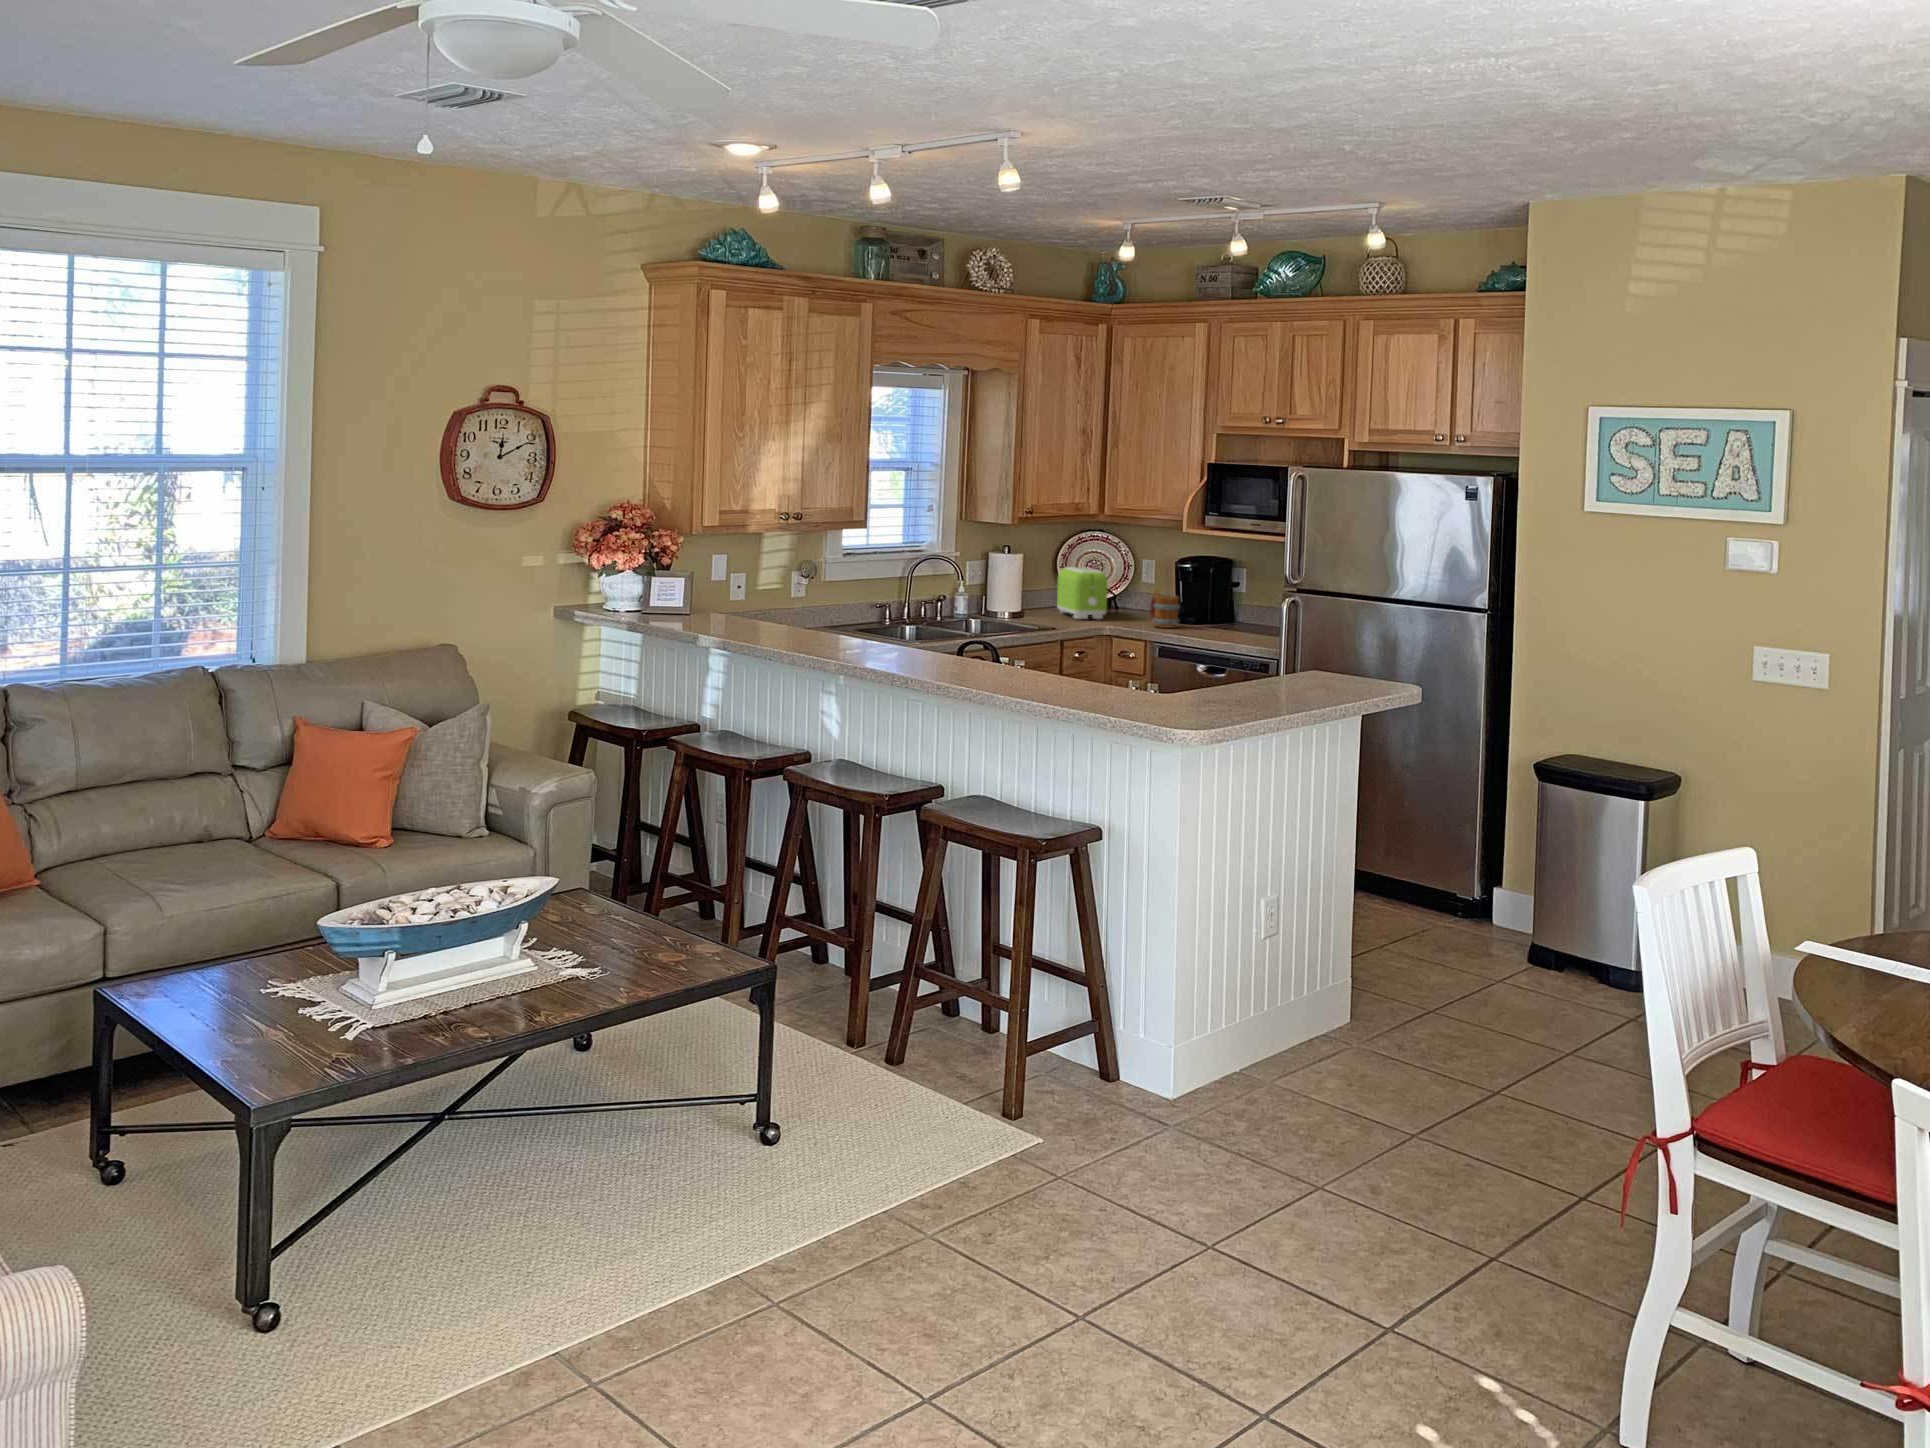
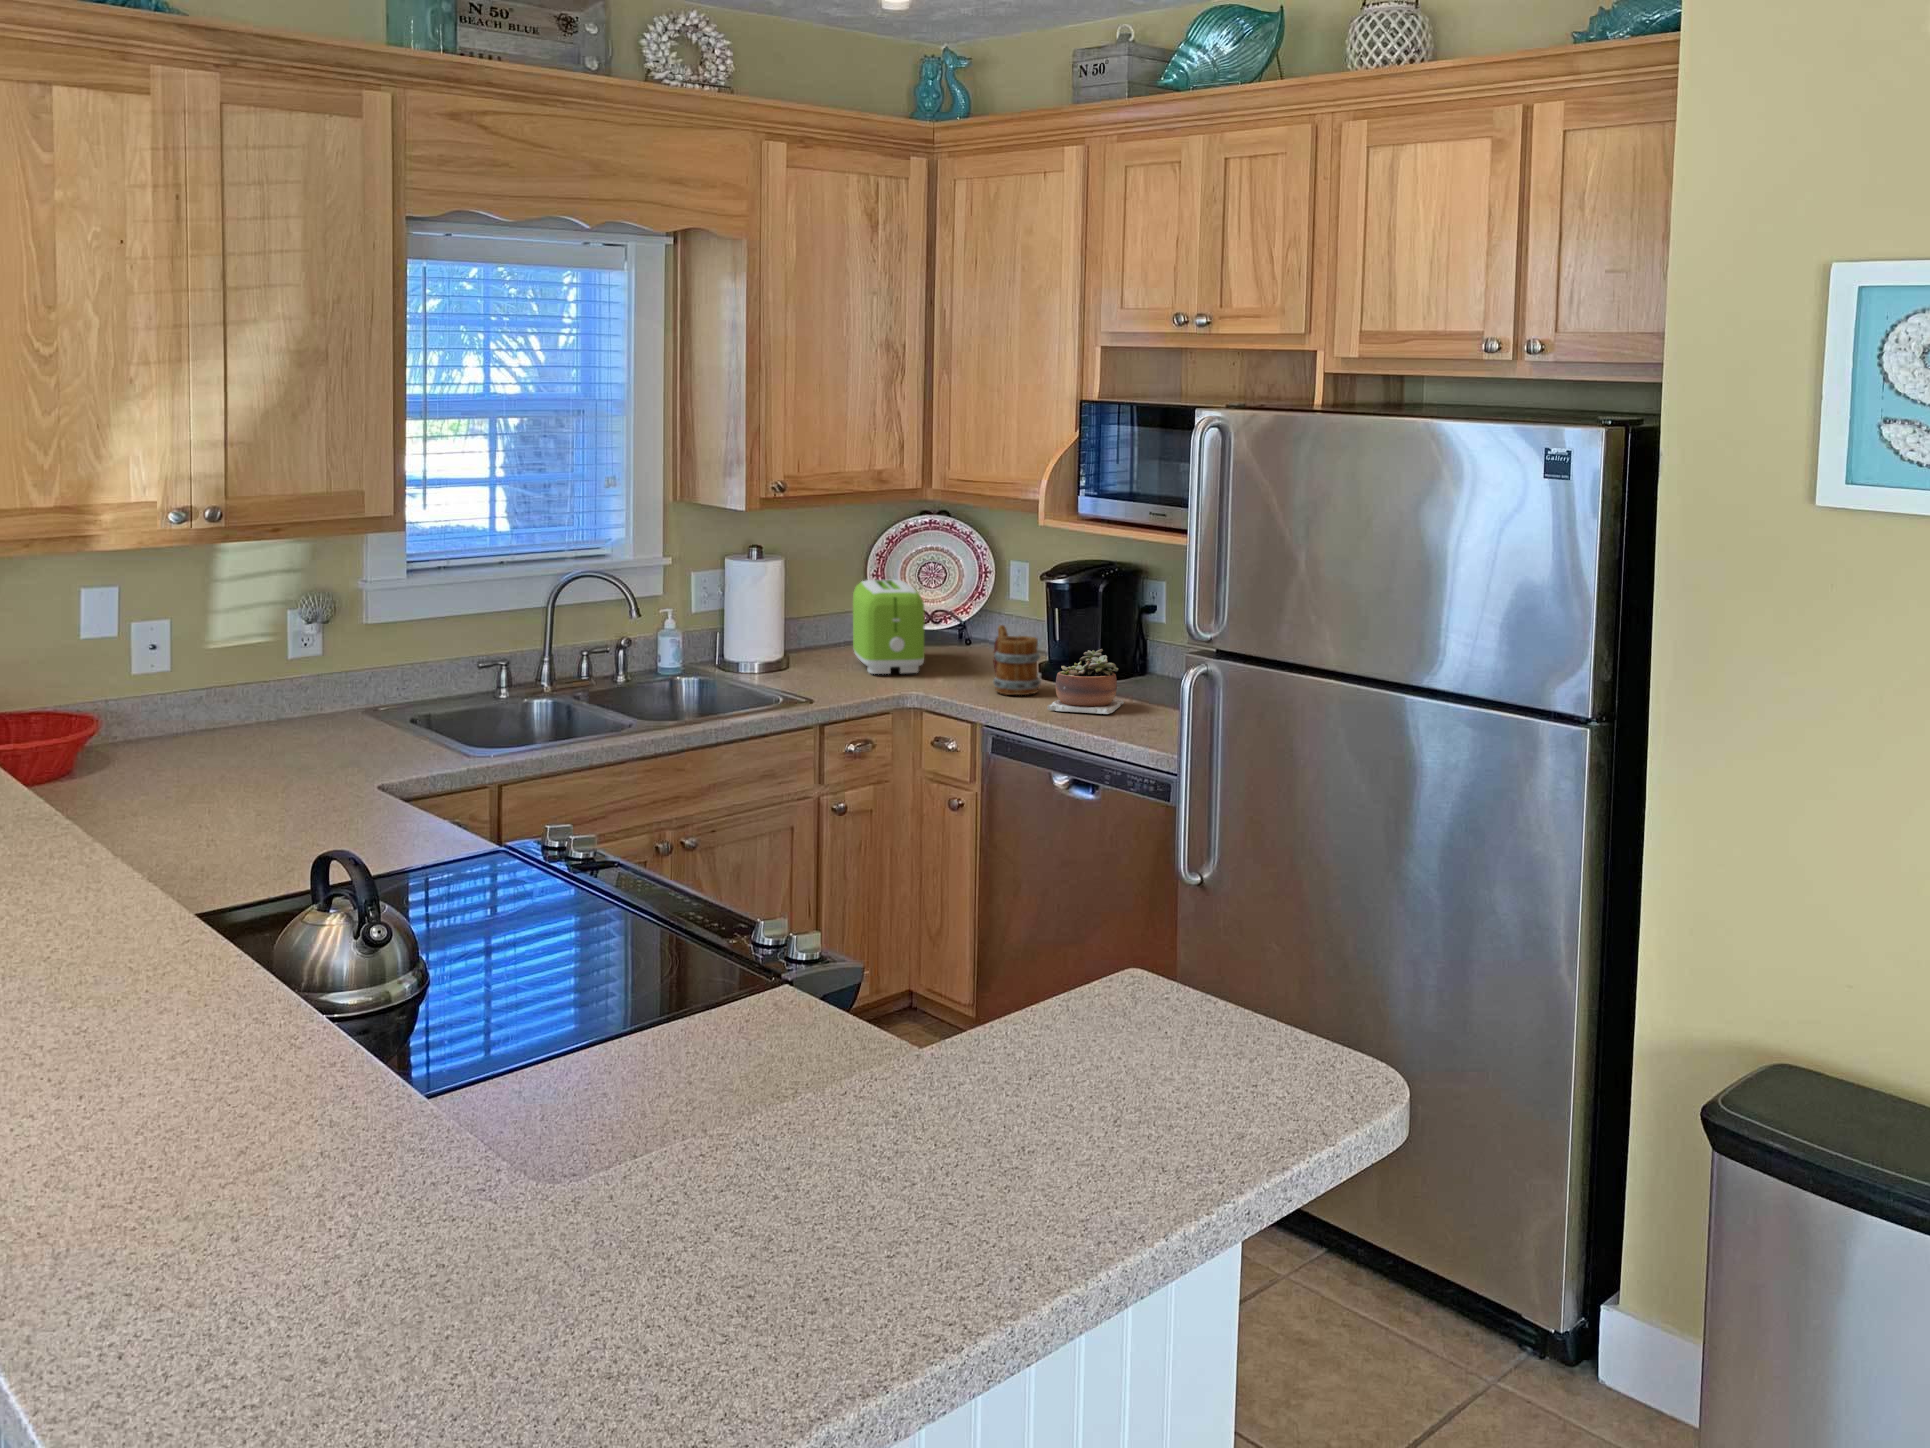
succulent plant: none [1189,601,1229,635] -> present [1048,649,1124,714]

